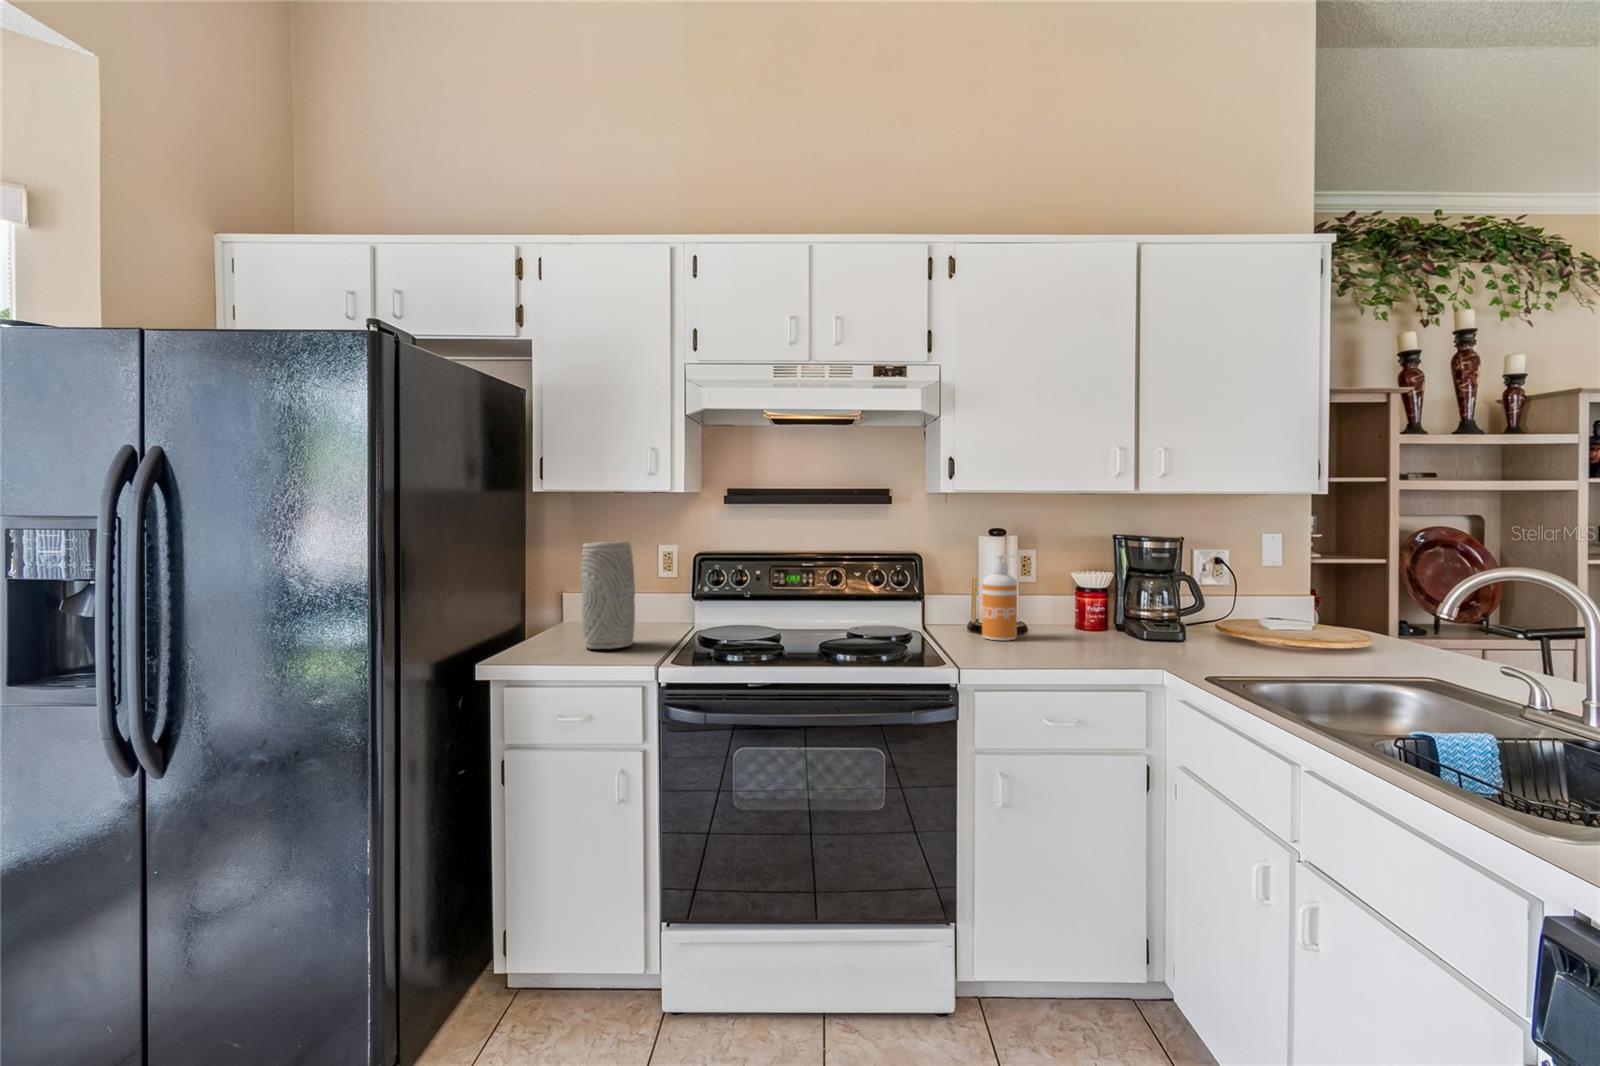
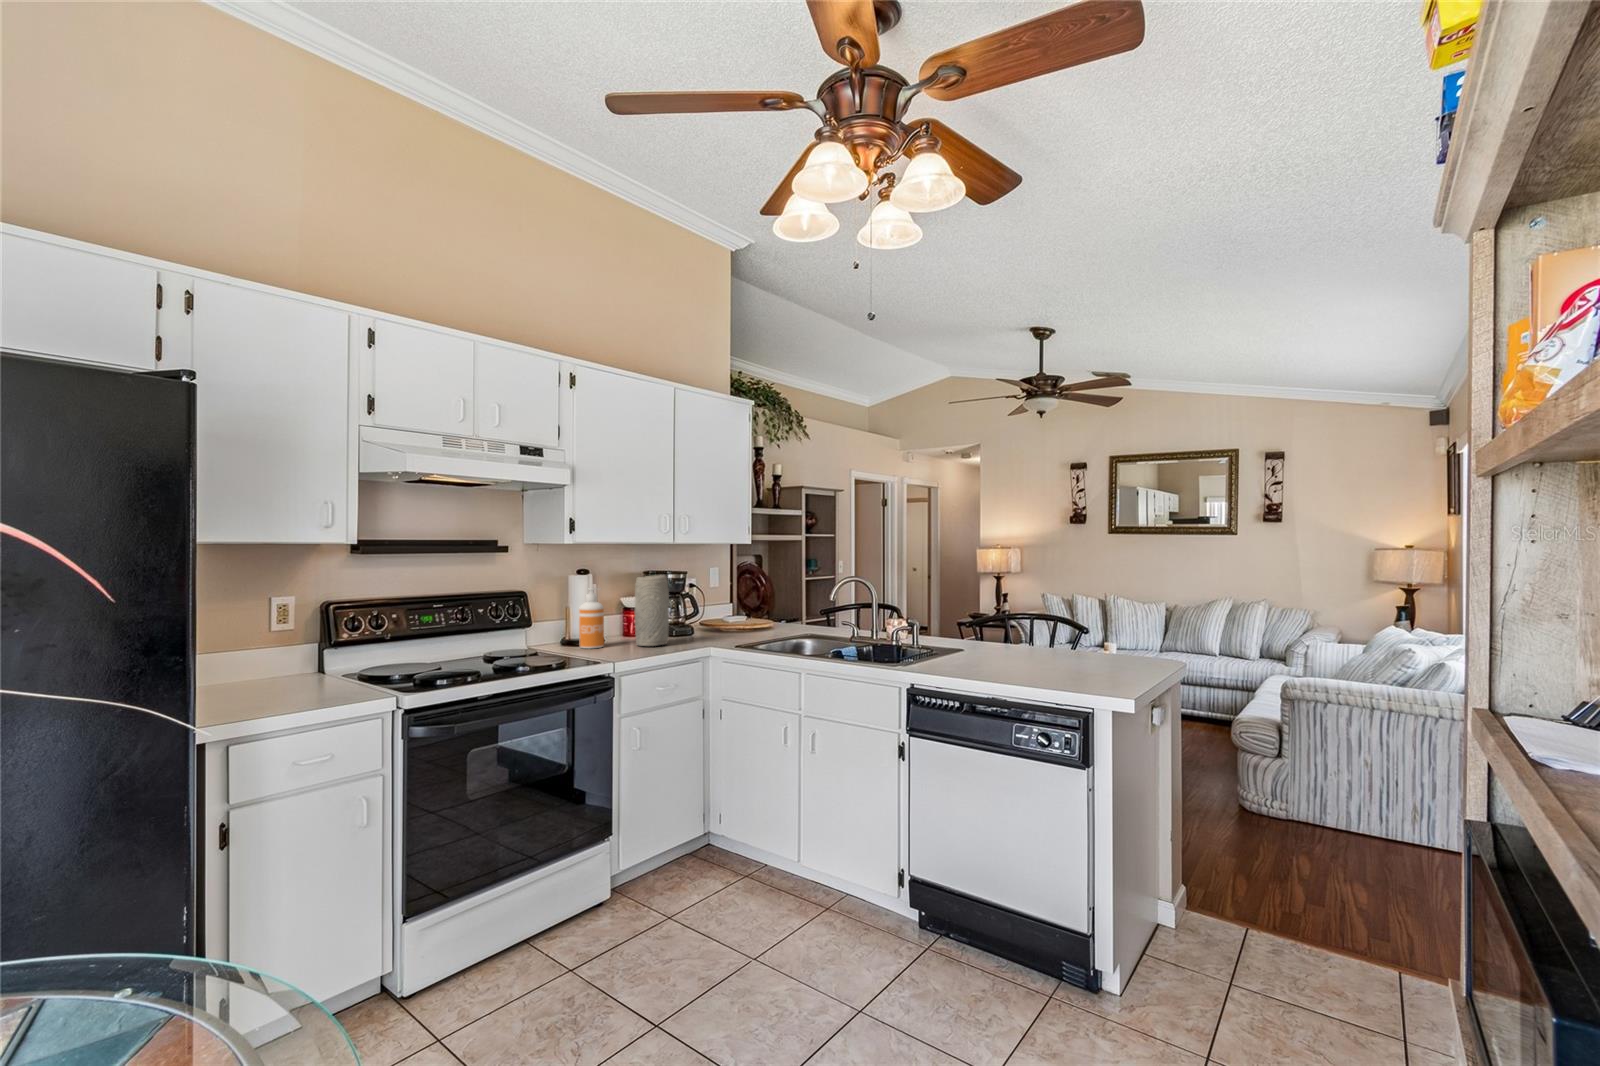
vase: present [581,541,635,649] -> present [634,575,669,646]

